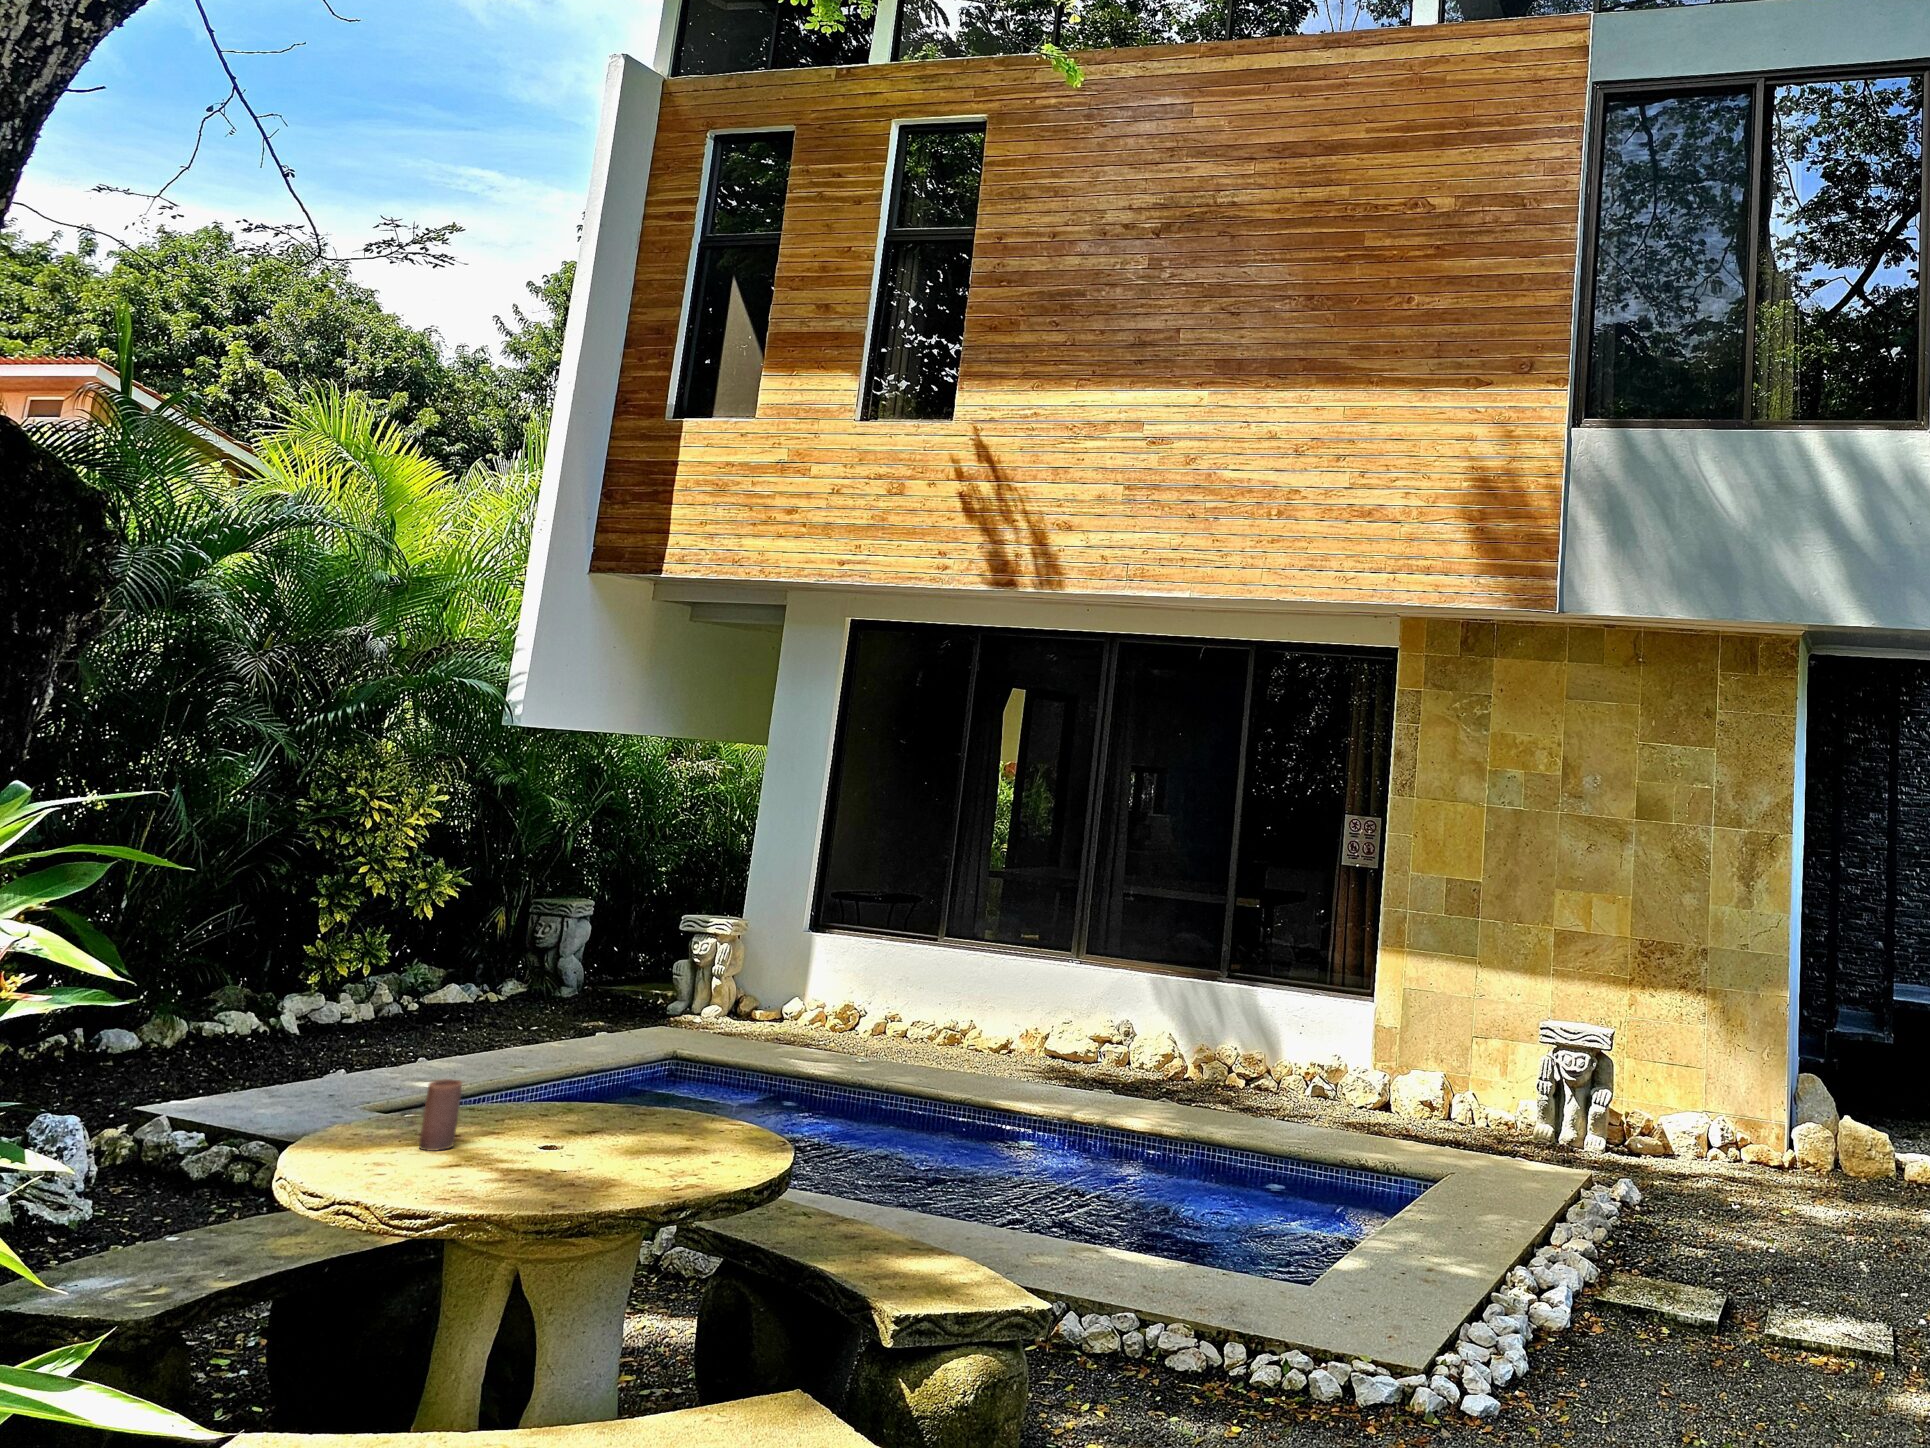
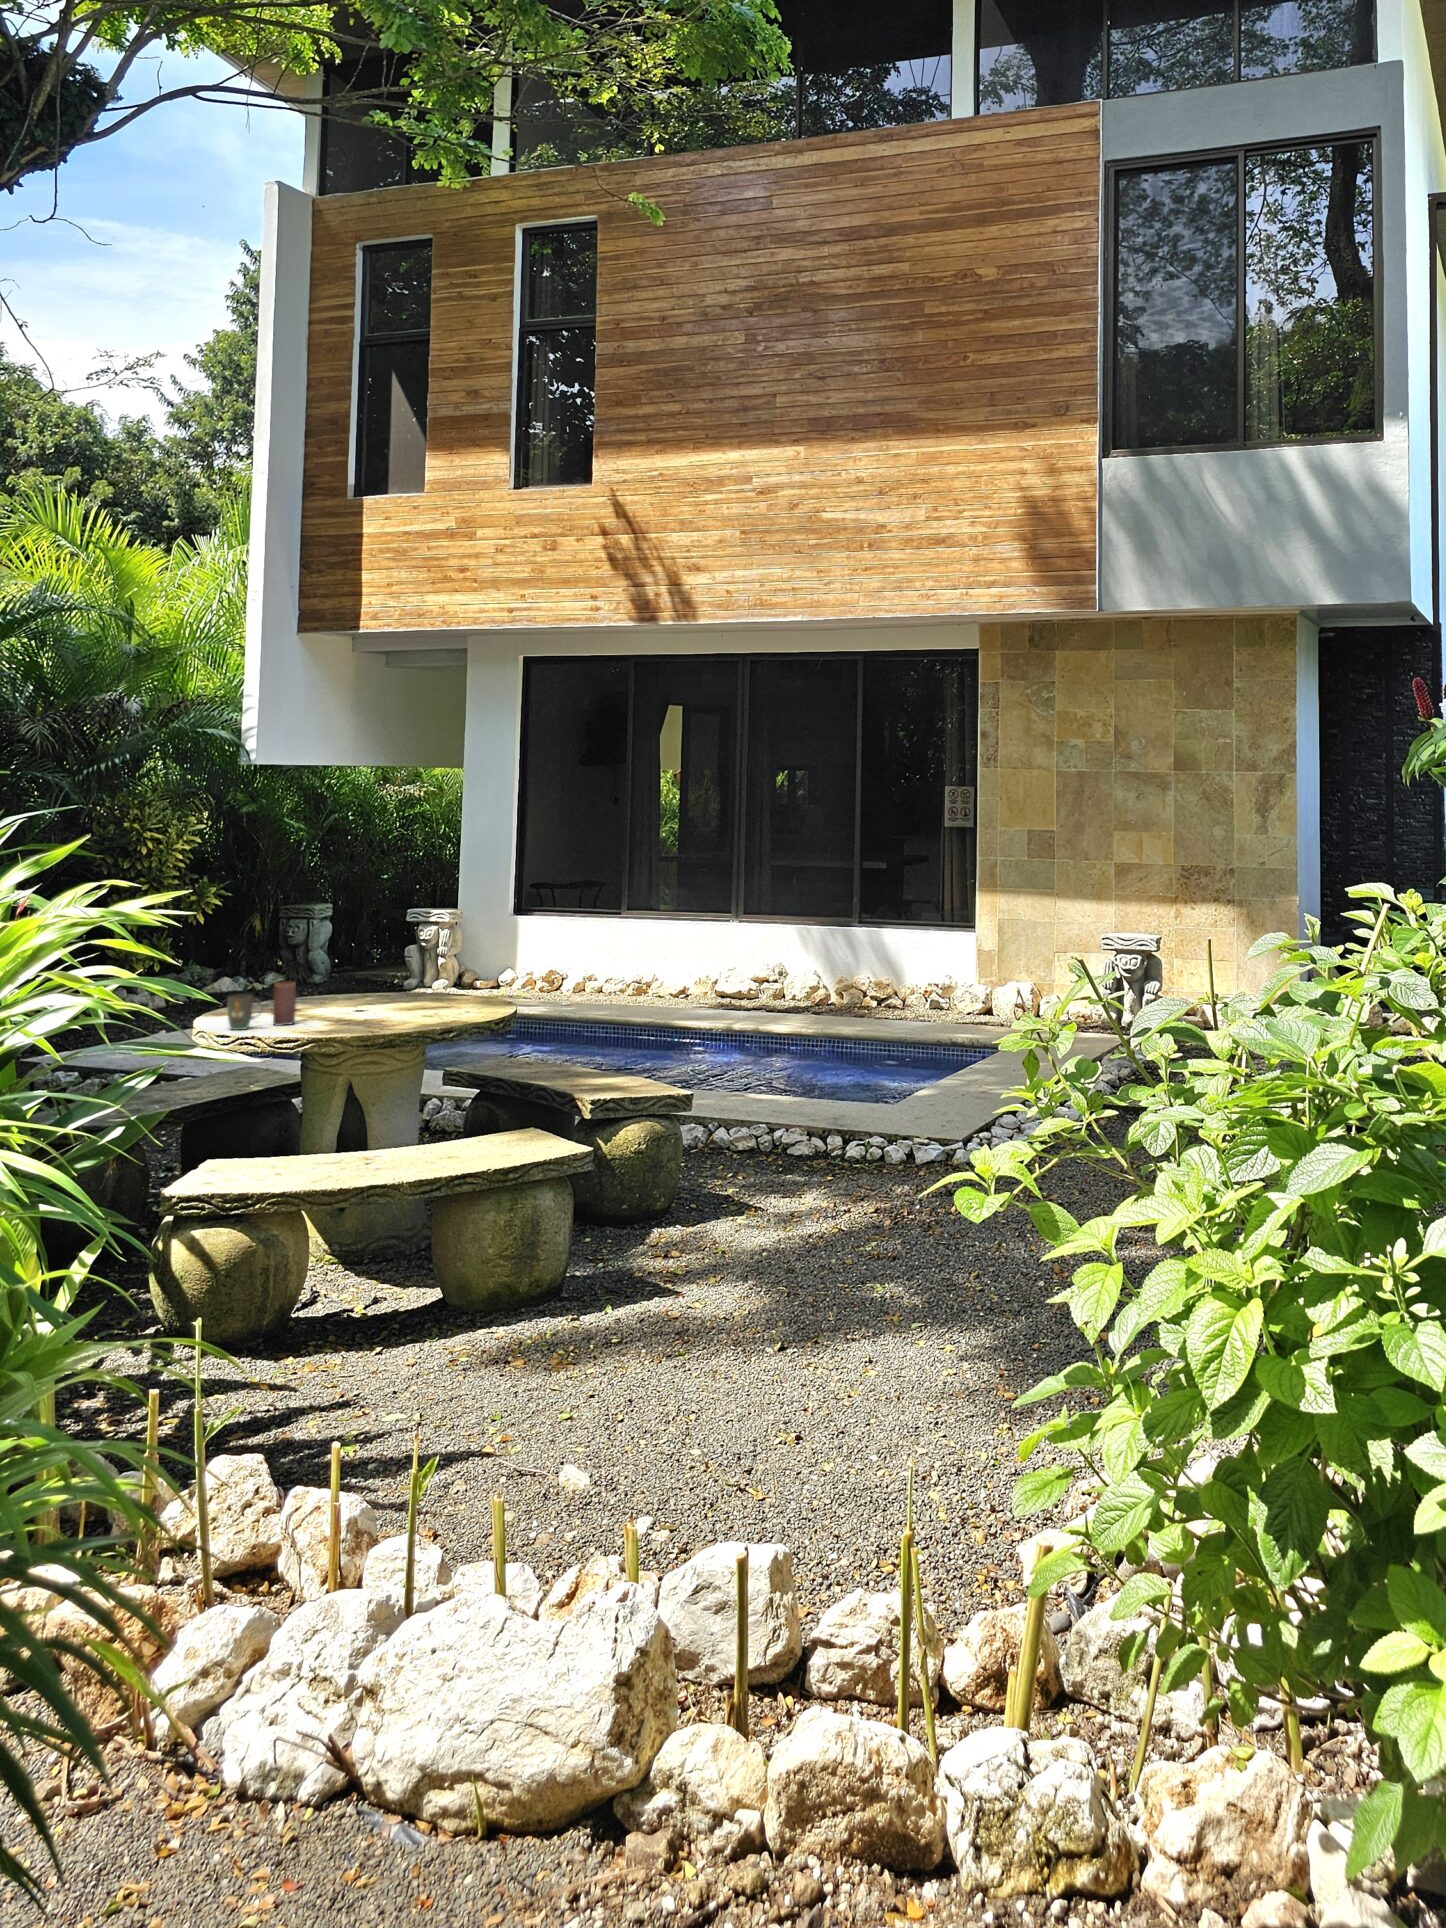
mug: none [345,1101,403,1160] -> present [227,994,258,1030]

